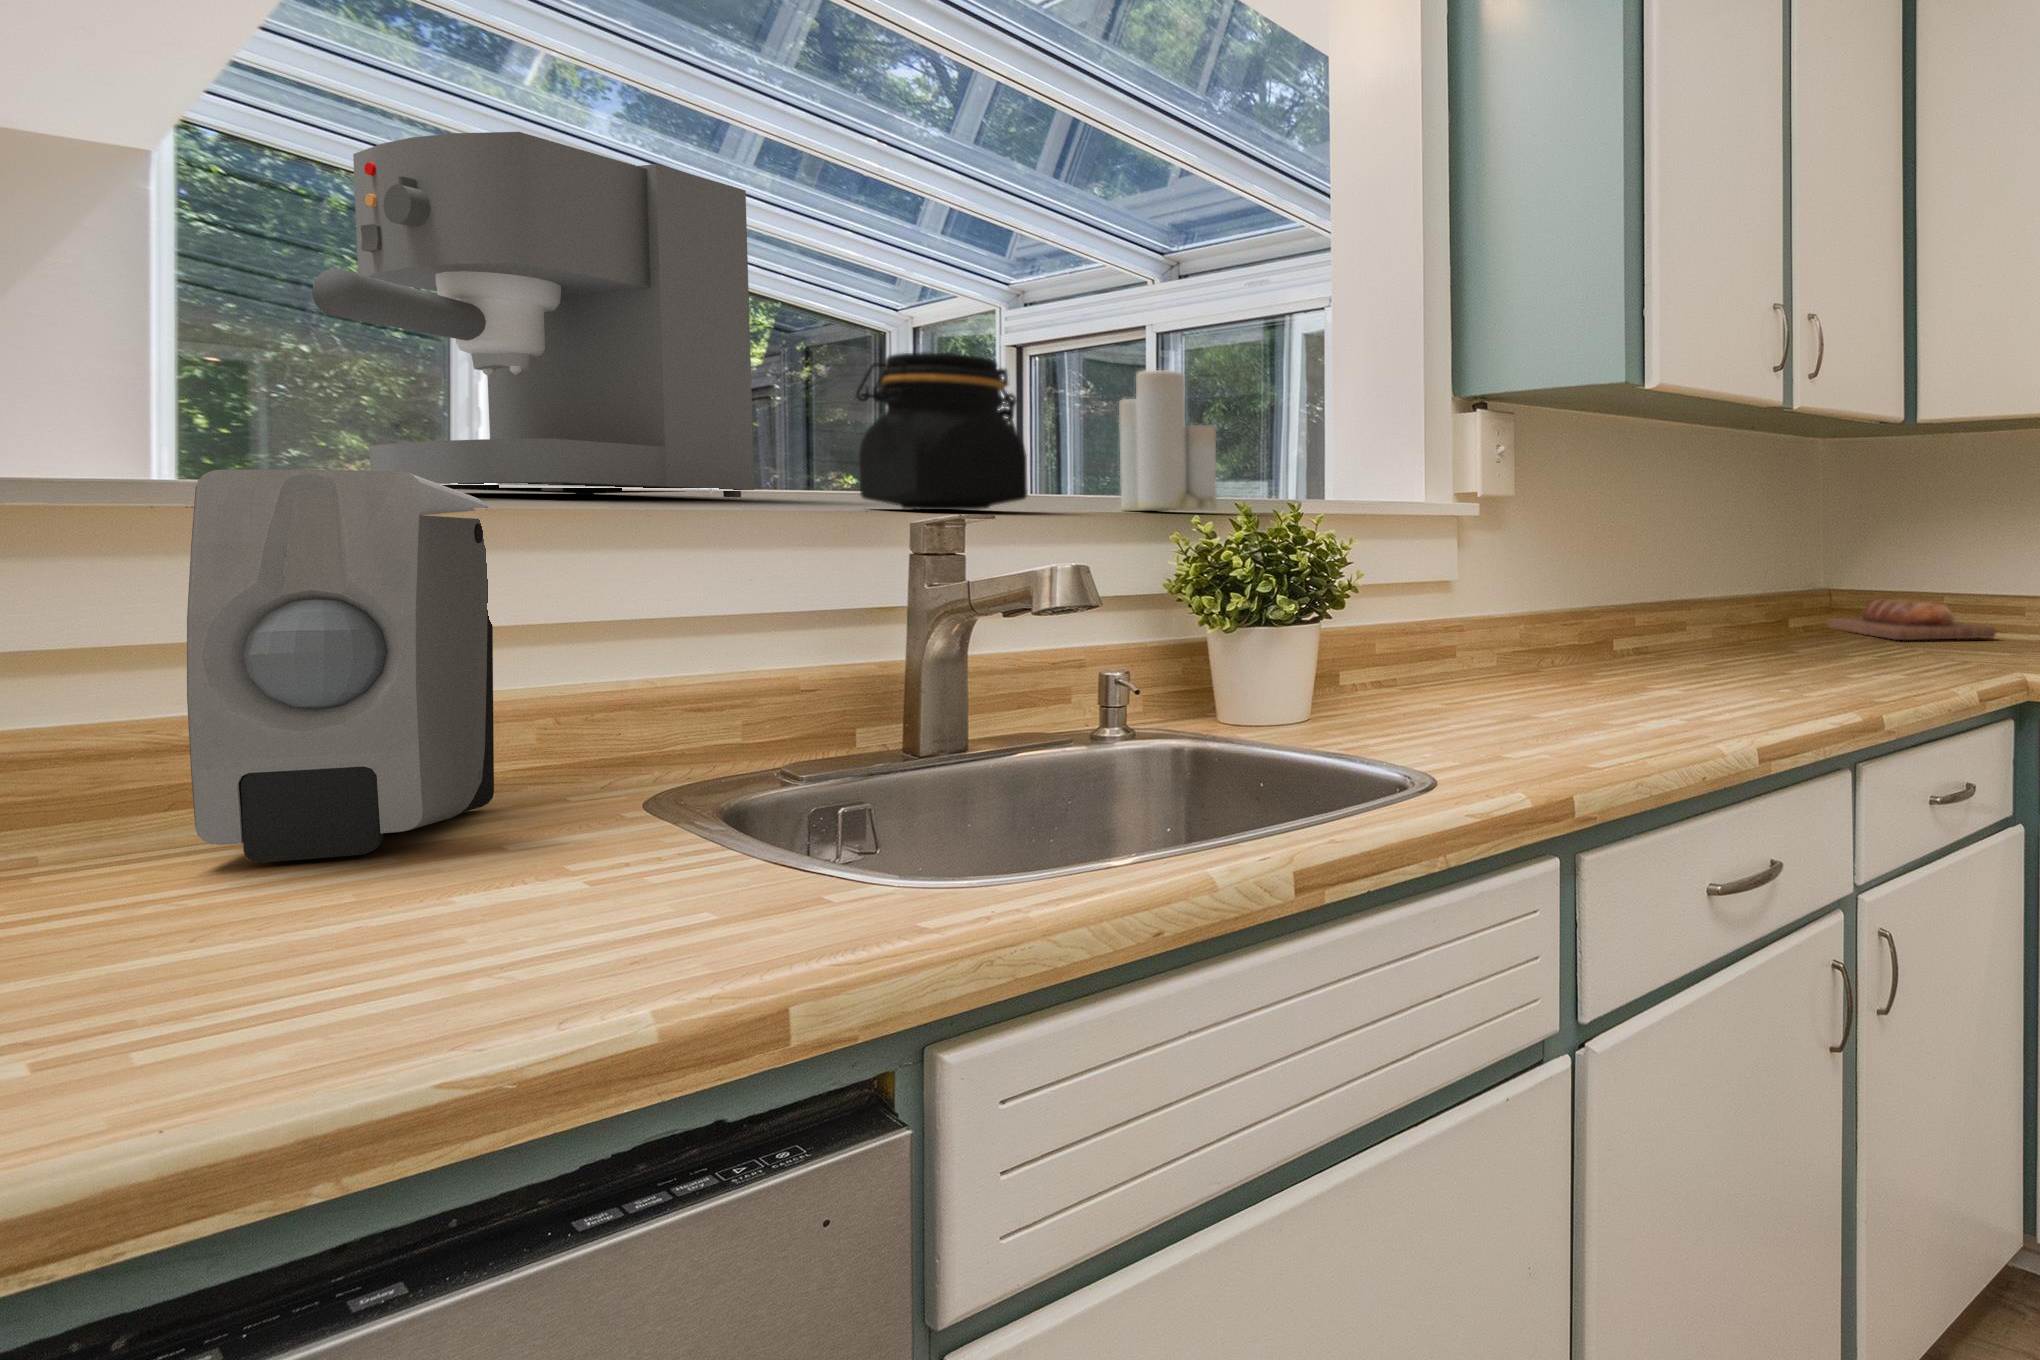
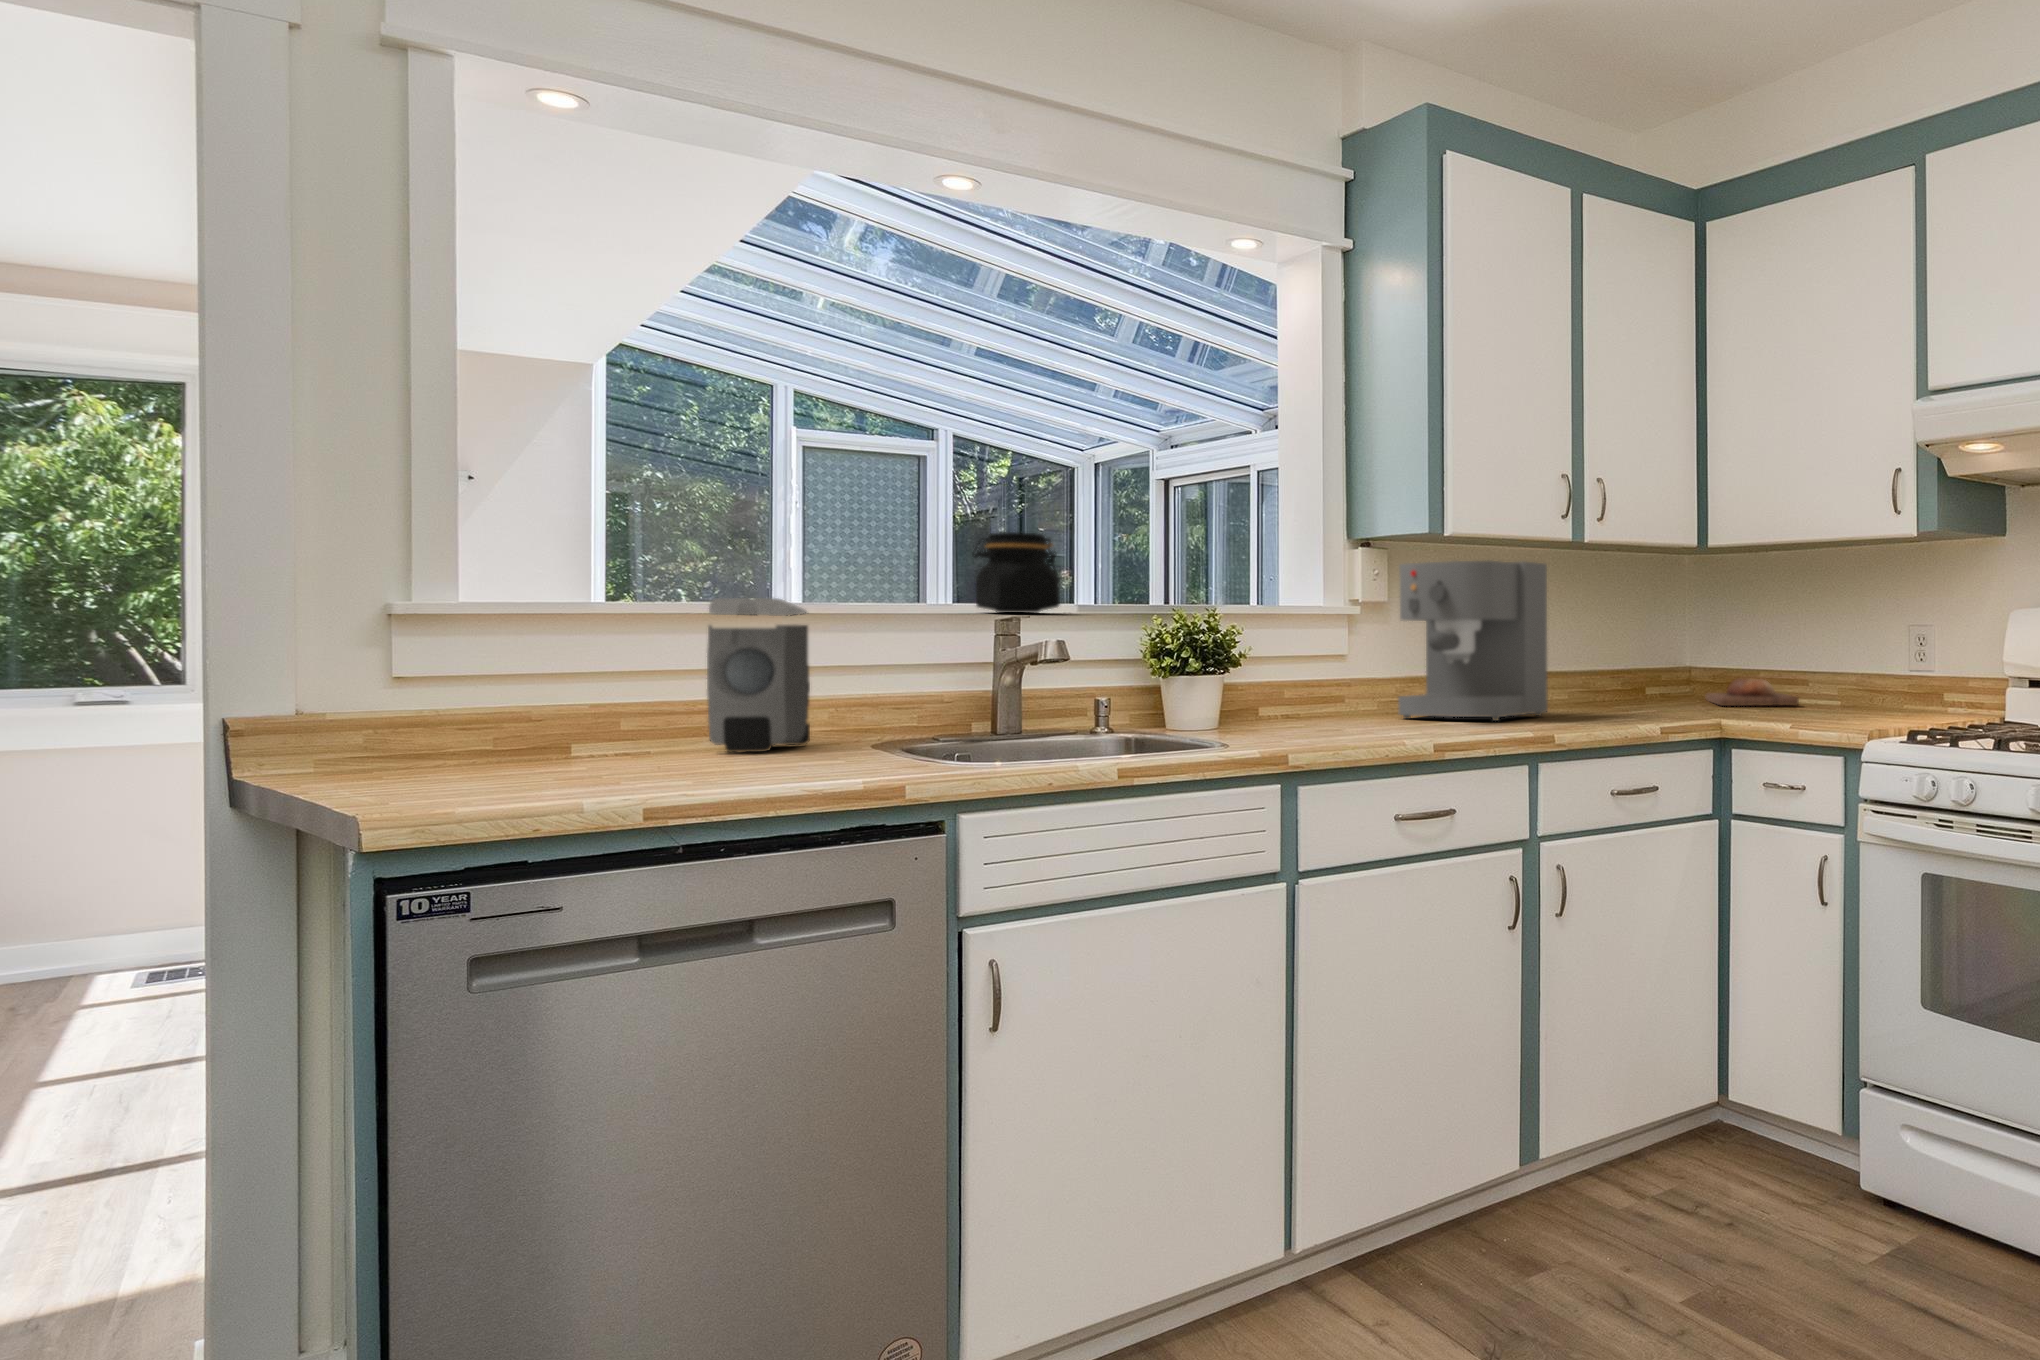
coffee maker: present [312,132,754,497] -> present [1398,560,1548,721]
candle: present [1119,357,1217,511] -> none [1125,524,1177,613]

